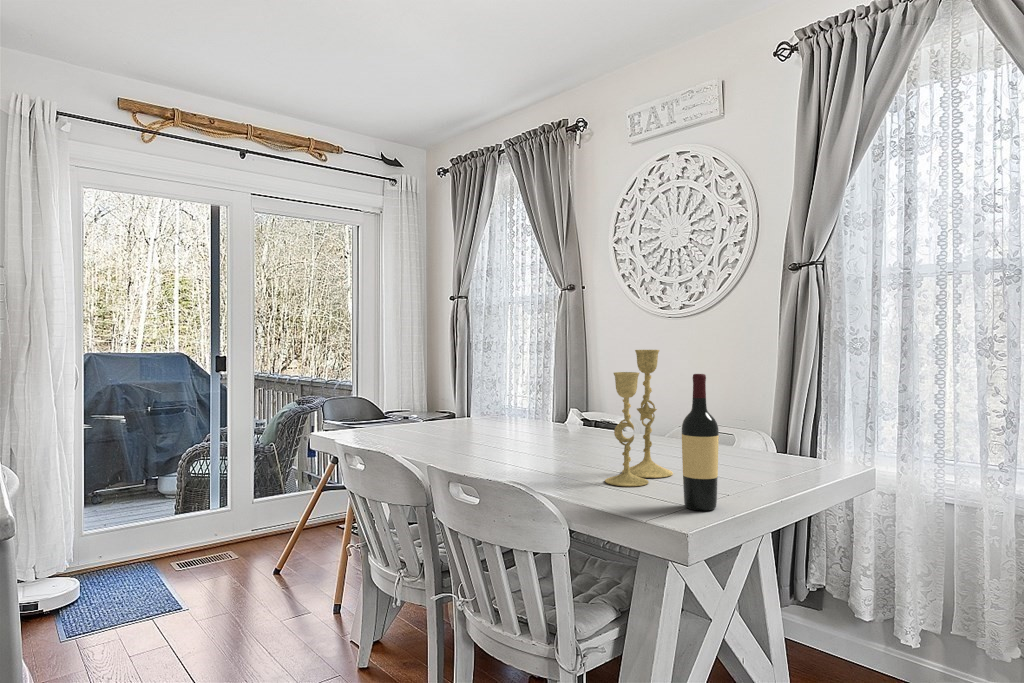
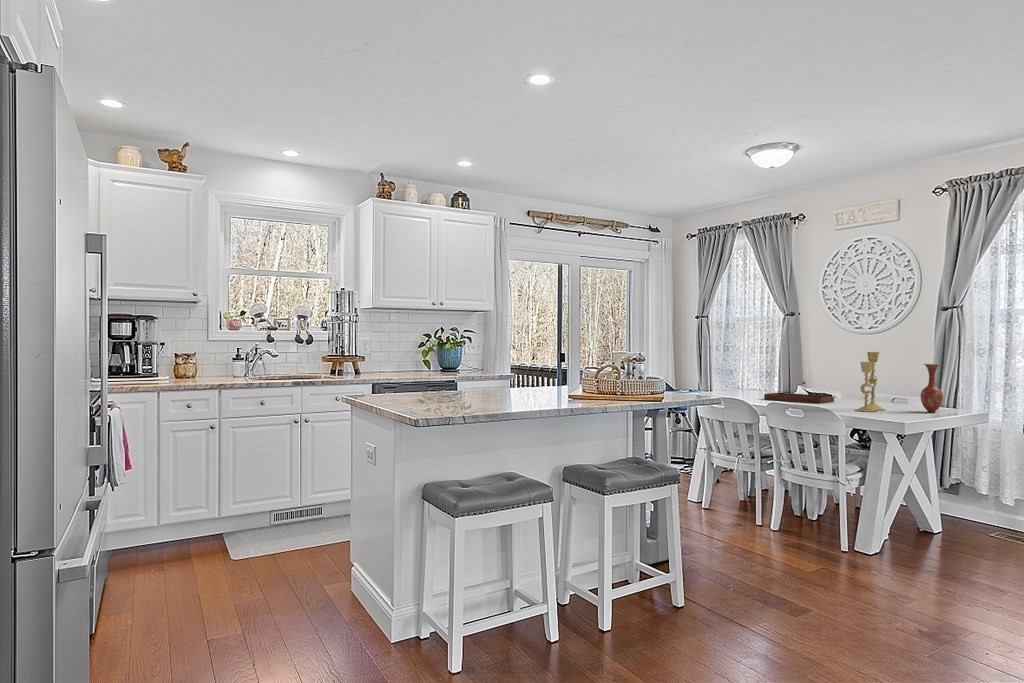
wine bottle: present [682,374,719,511] -> none [900,362,917,417]
vase: none [738,375,783,483] -> present [920,364,943,412]
tray: none [480,407,601,455] -> present [764,381,834,404]

